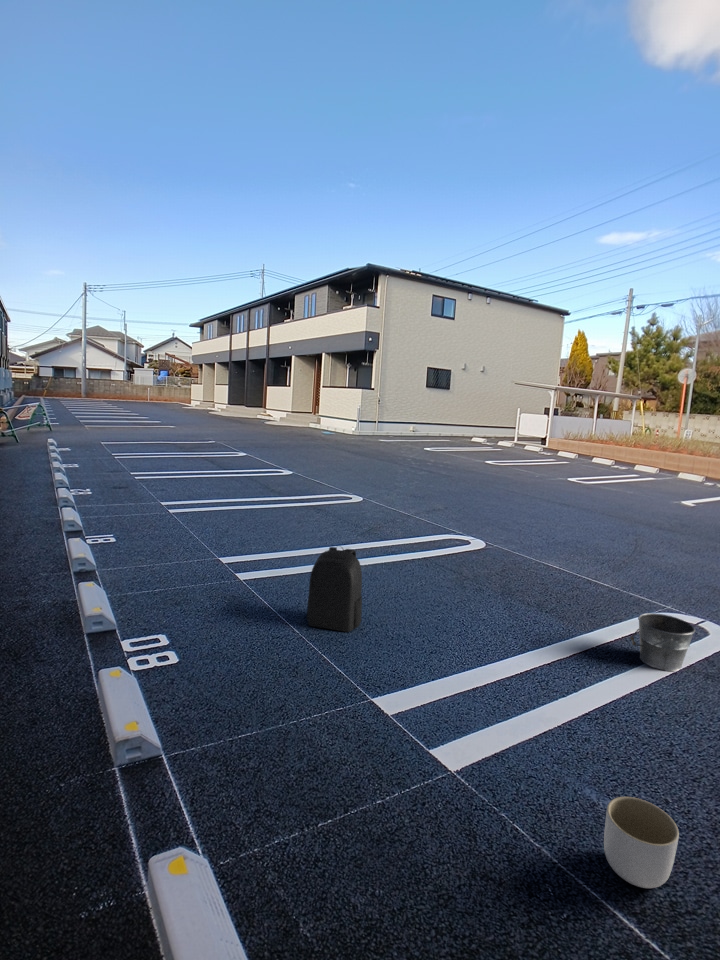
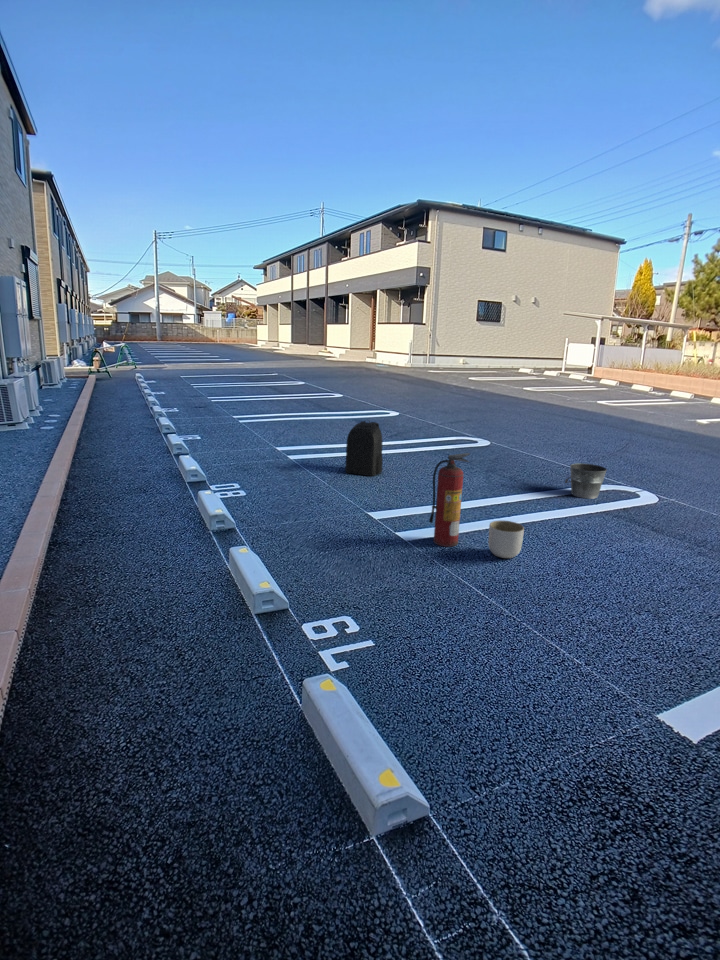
fire extinguisher: none [485,670,564,849] -> present [429,453,470,547]

